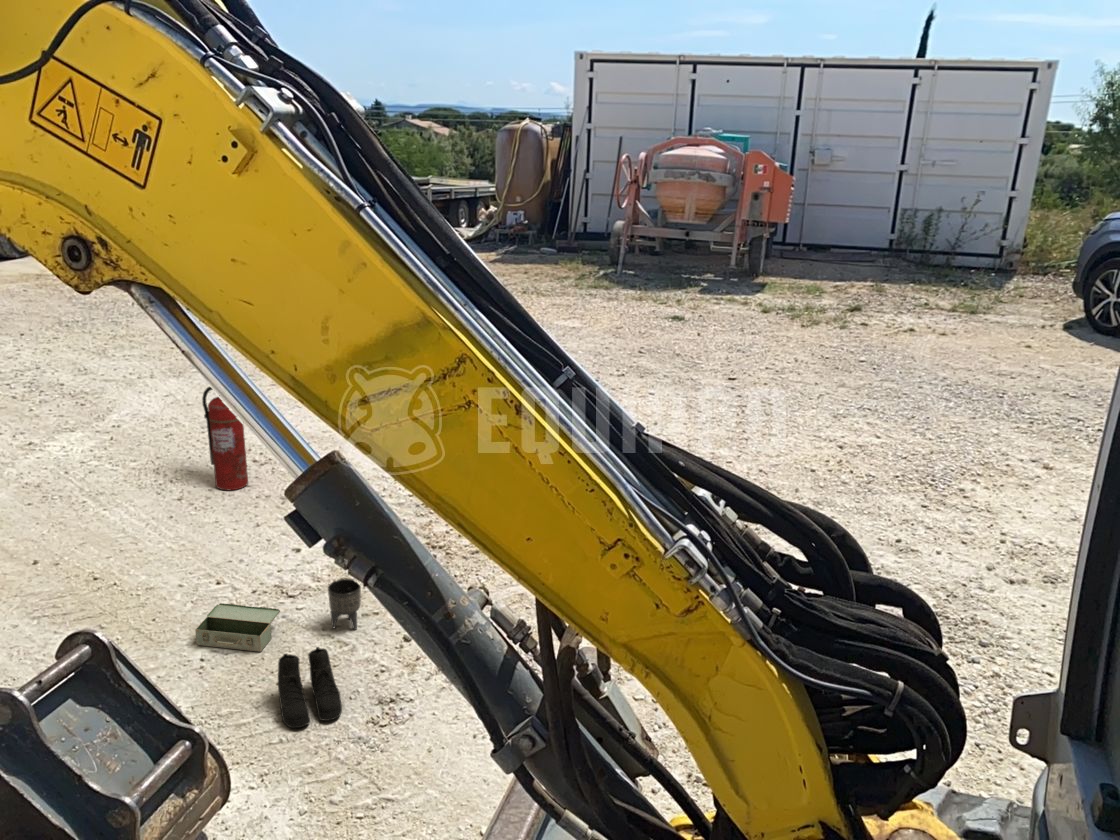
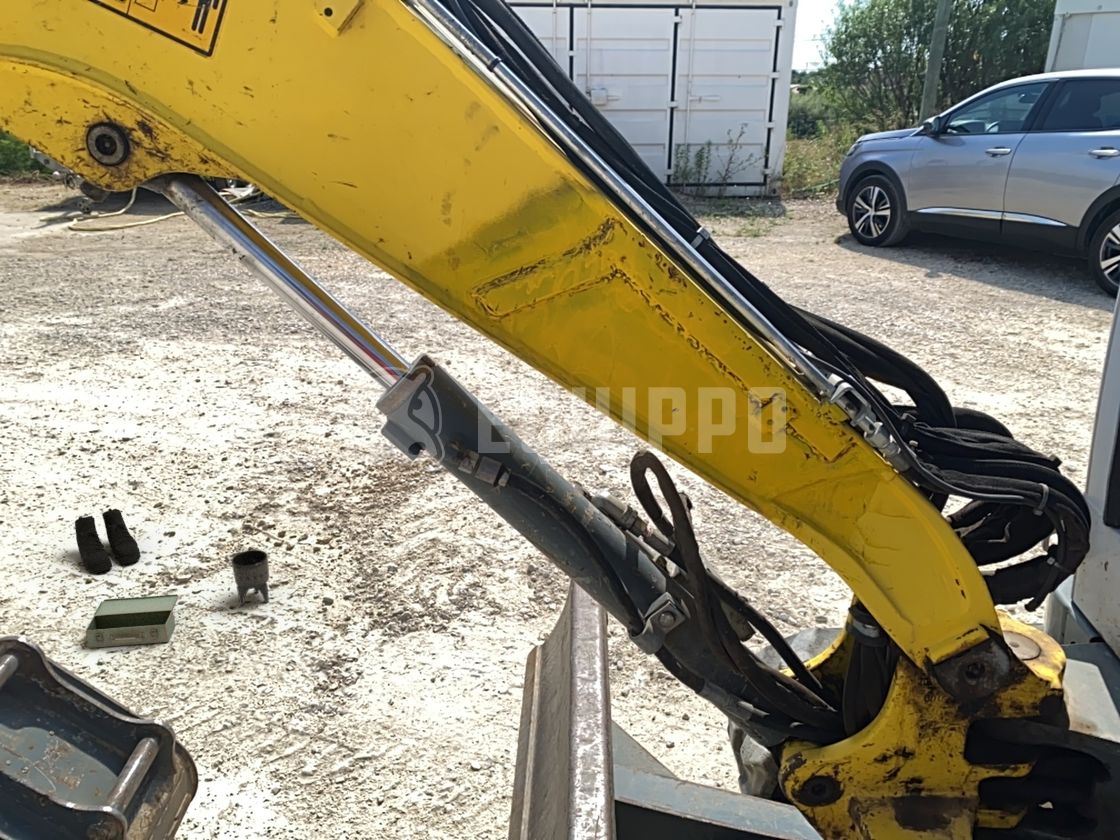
fire extinguisher: present [202,387,248,490] -> none [16,357,84,486]
boots: present [278,647,342,728] -> present [75,508,141,573]

